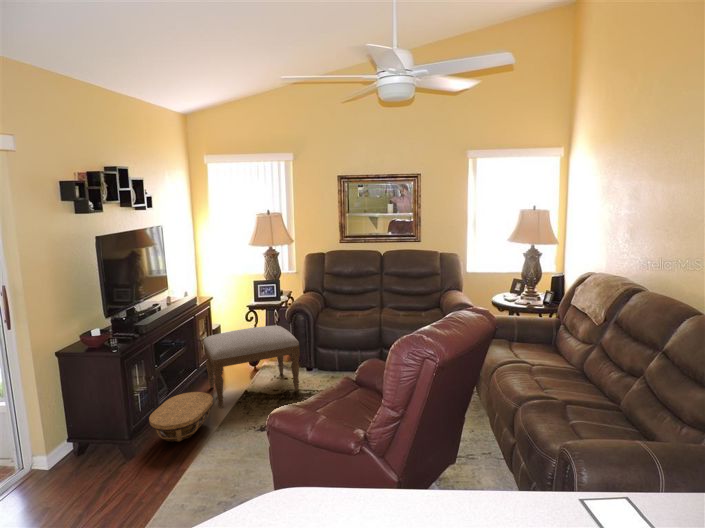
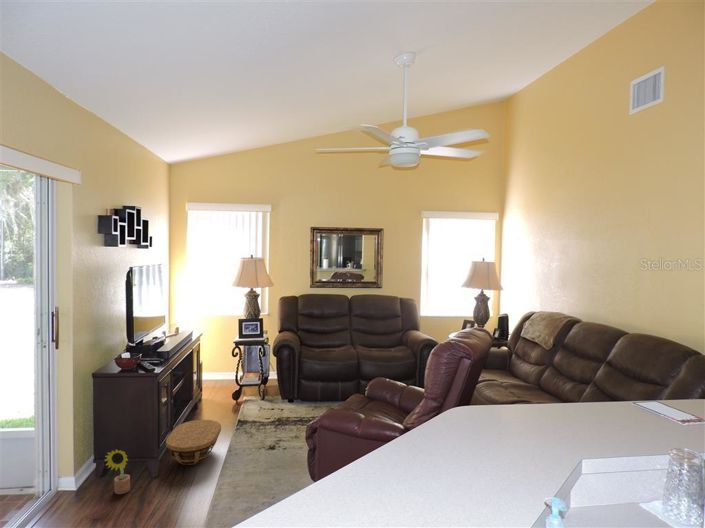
ottoman: present [203,326,300,408] -> none [197,360,292,436]
decorative plant: none [74,428,108,471] -> present [105,450,130,494]

